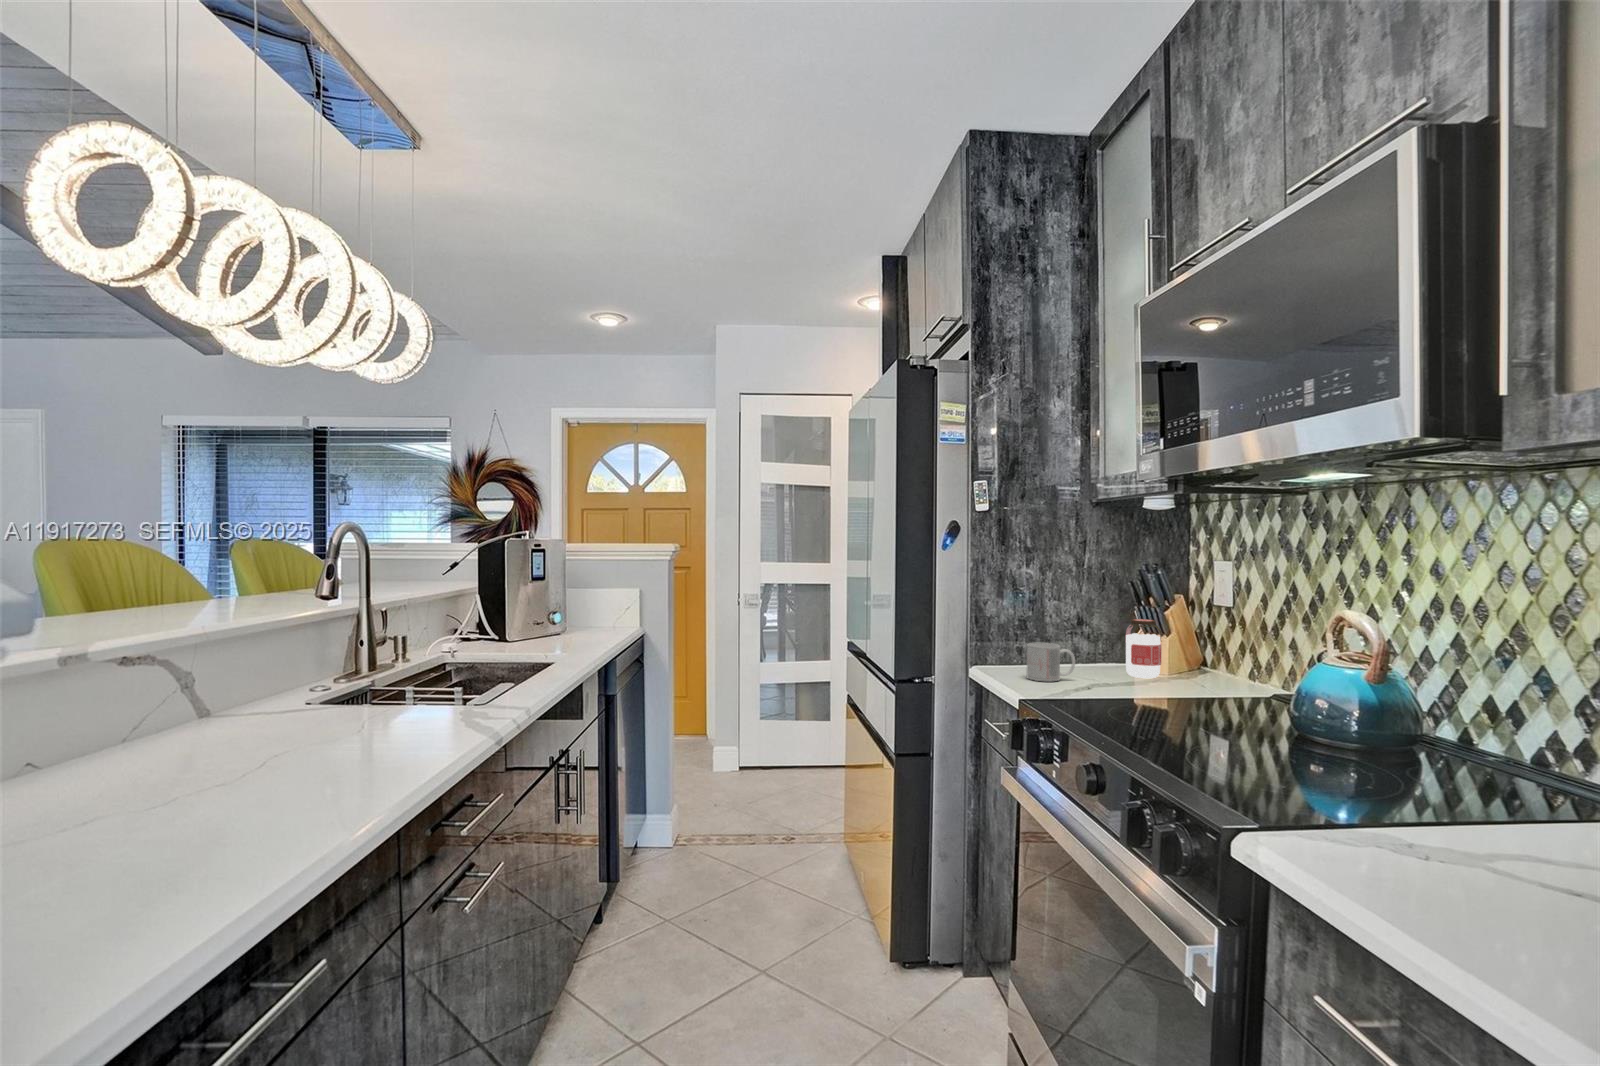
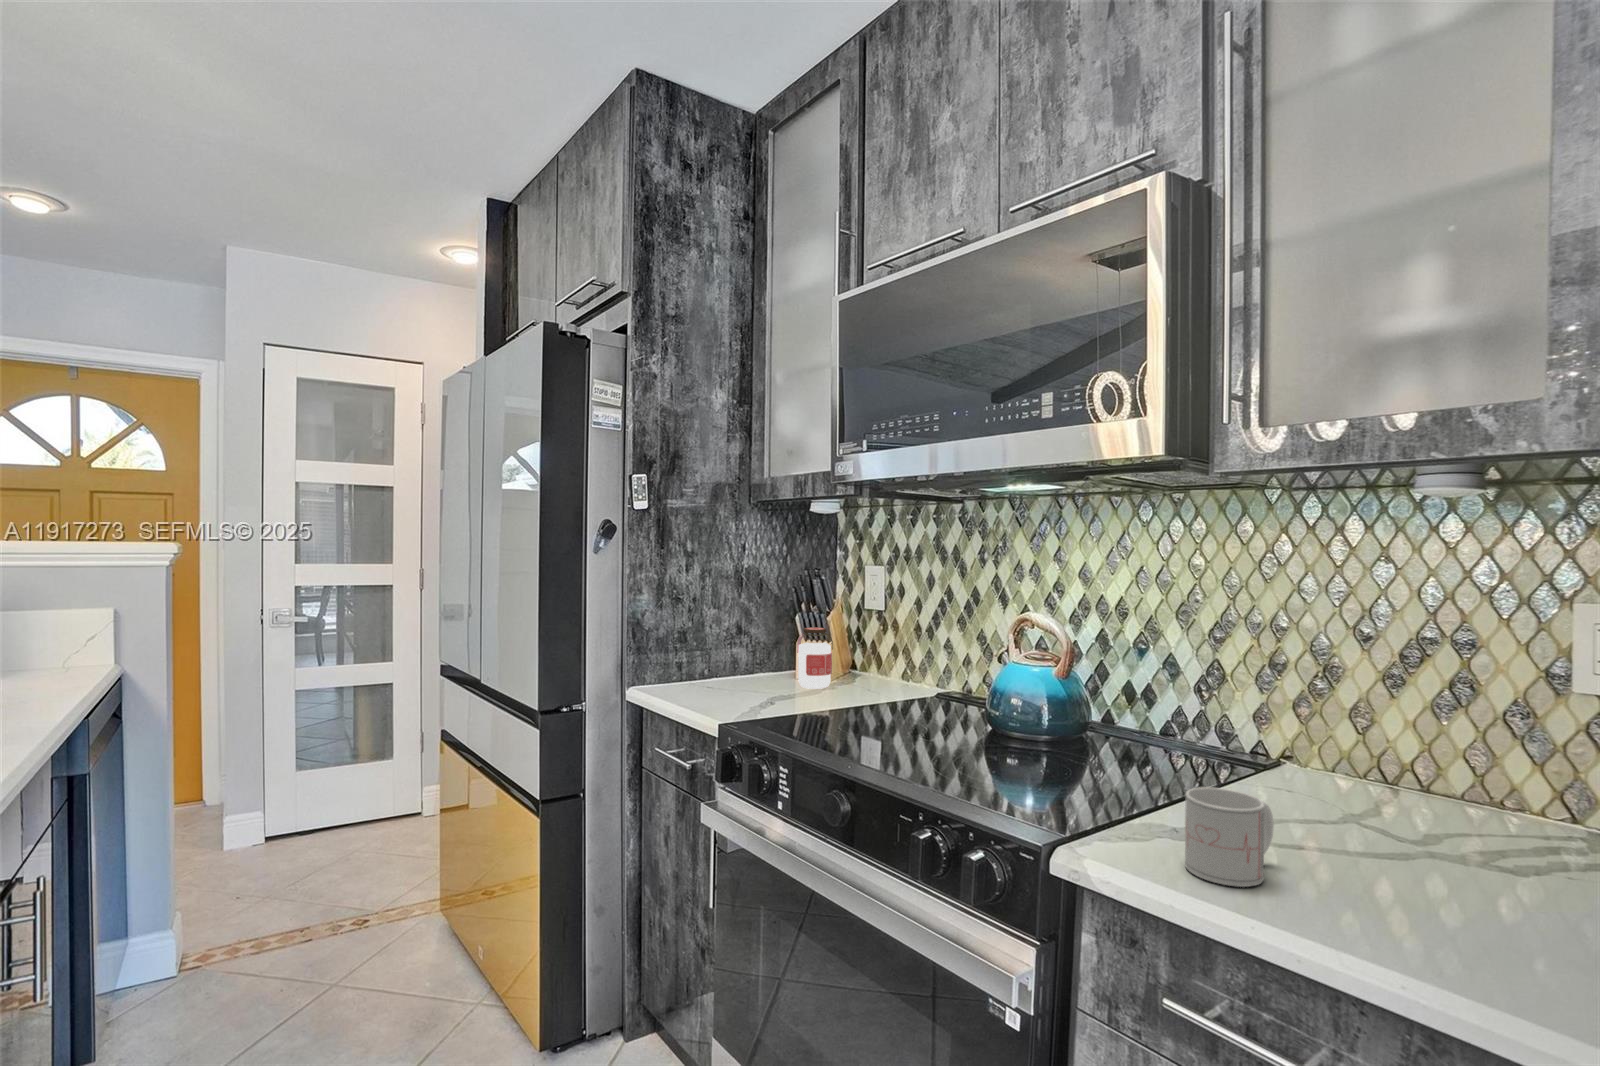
mug: present [1027,643,1075,681] -> present [1185,787,1274,887]

